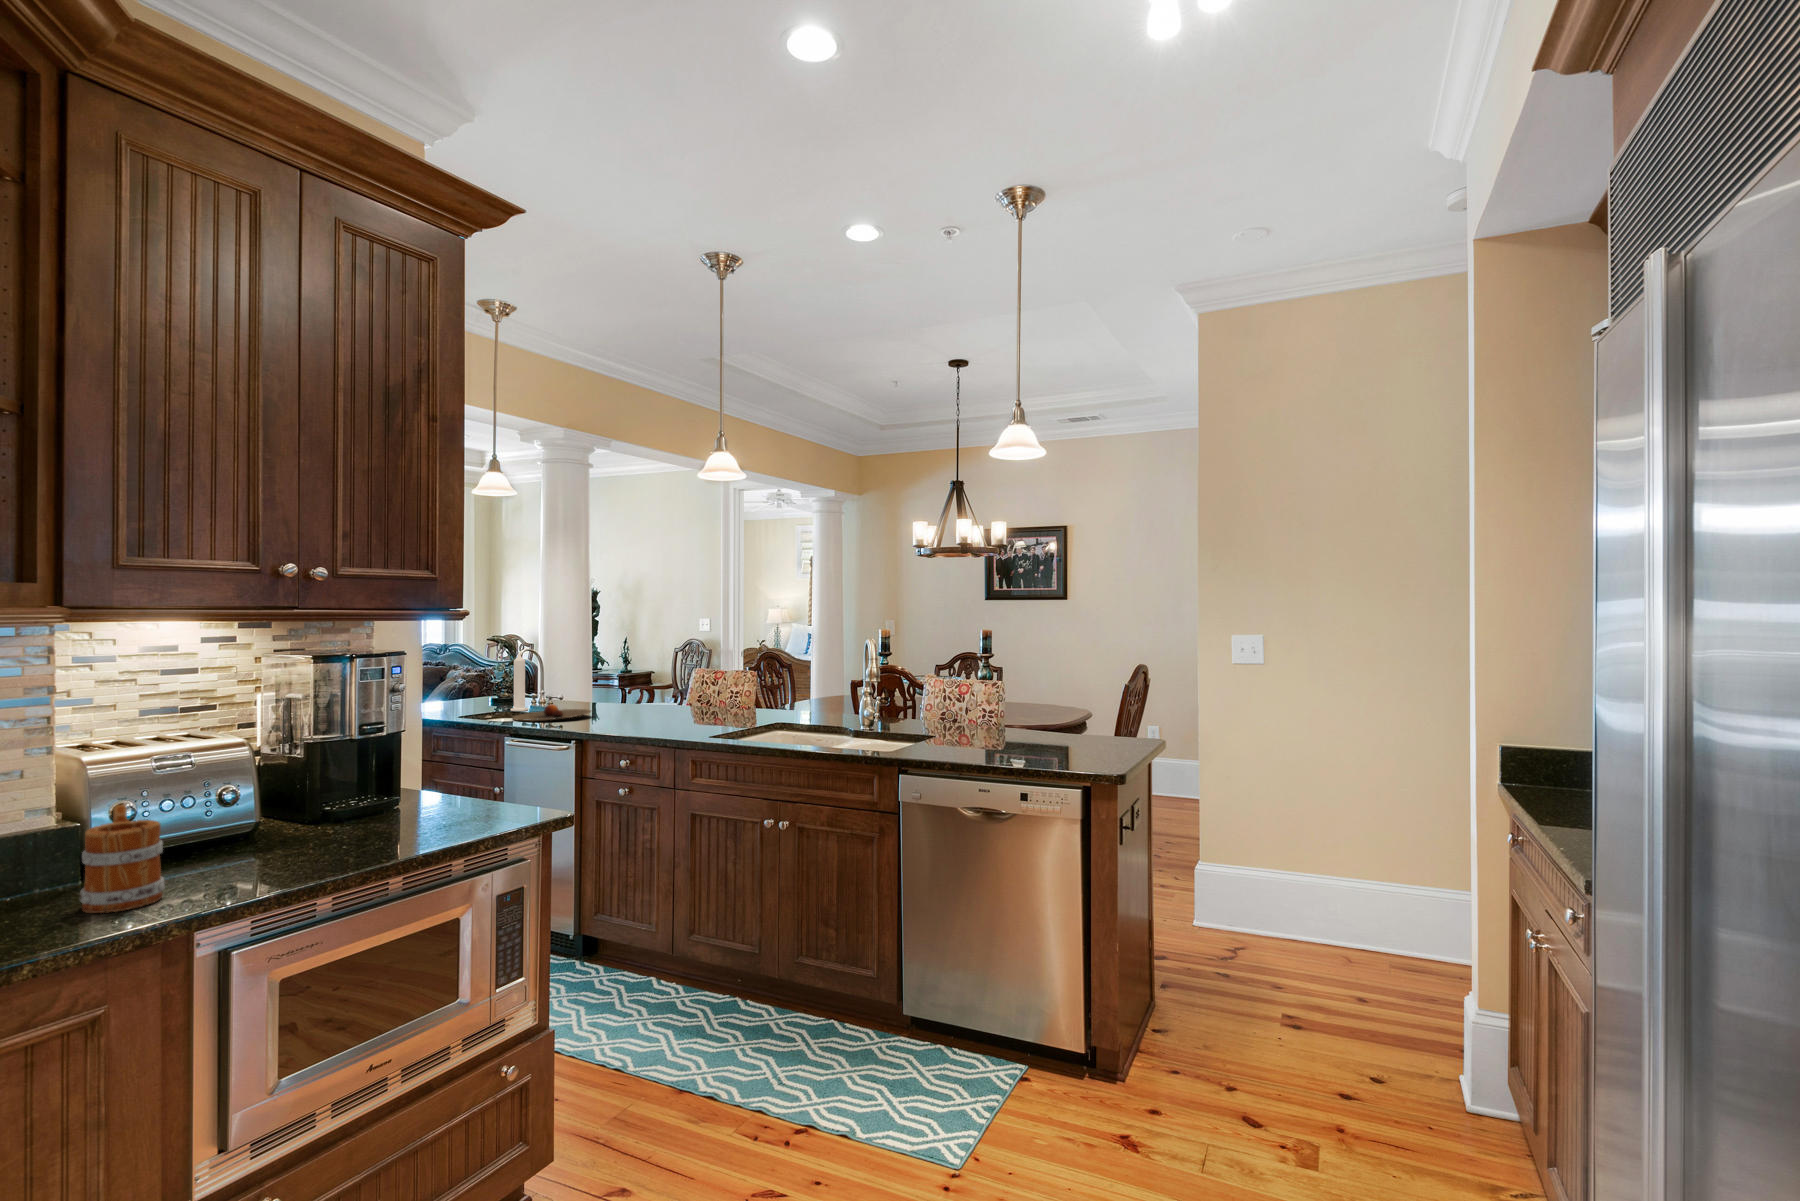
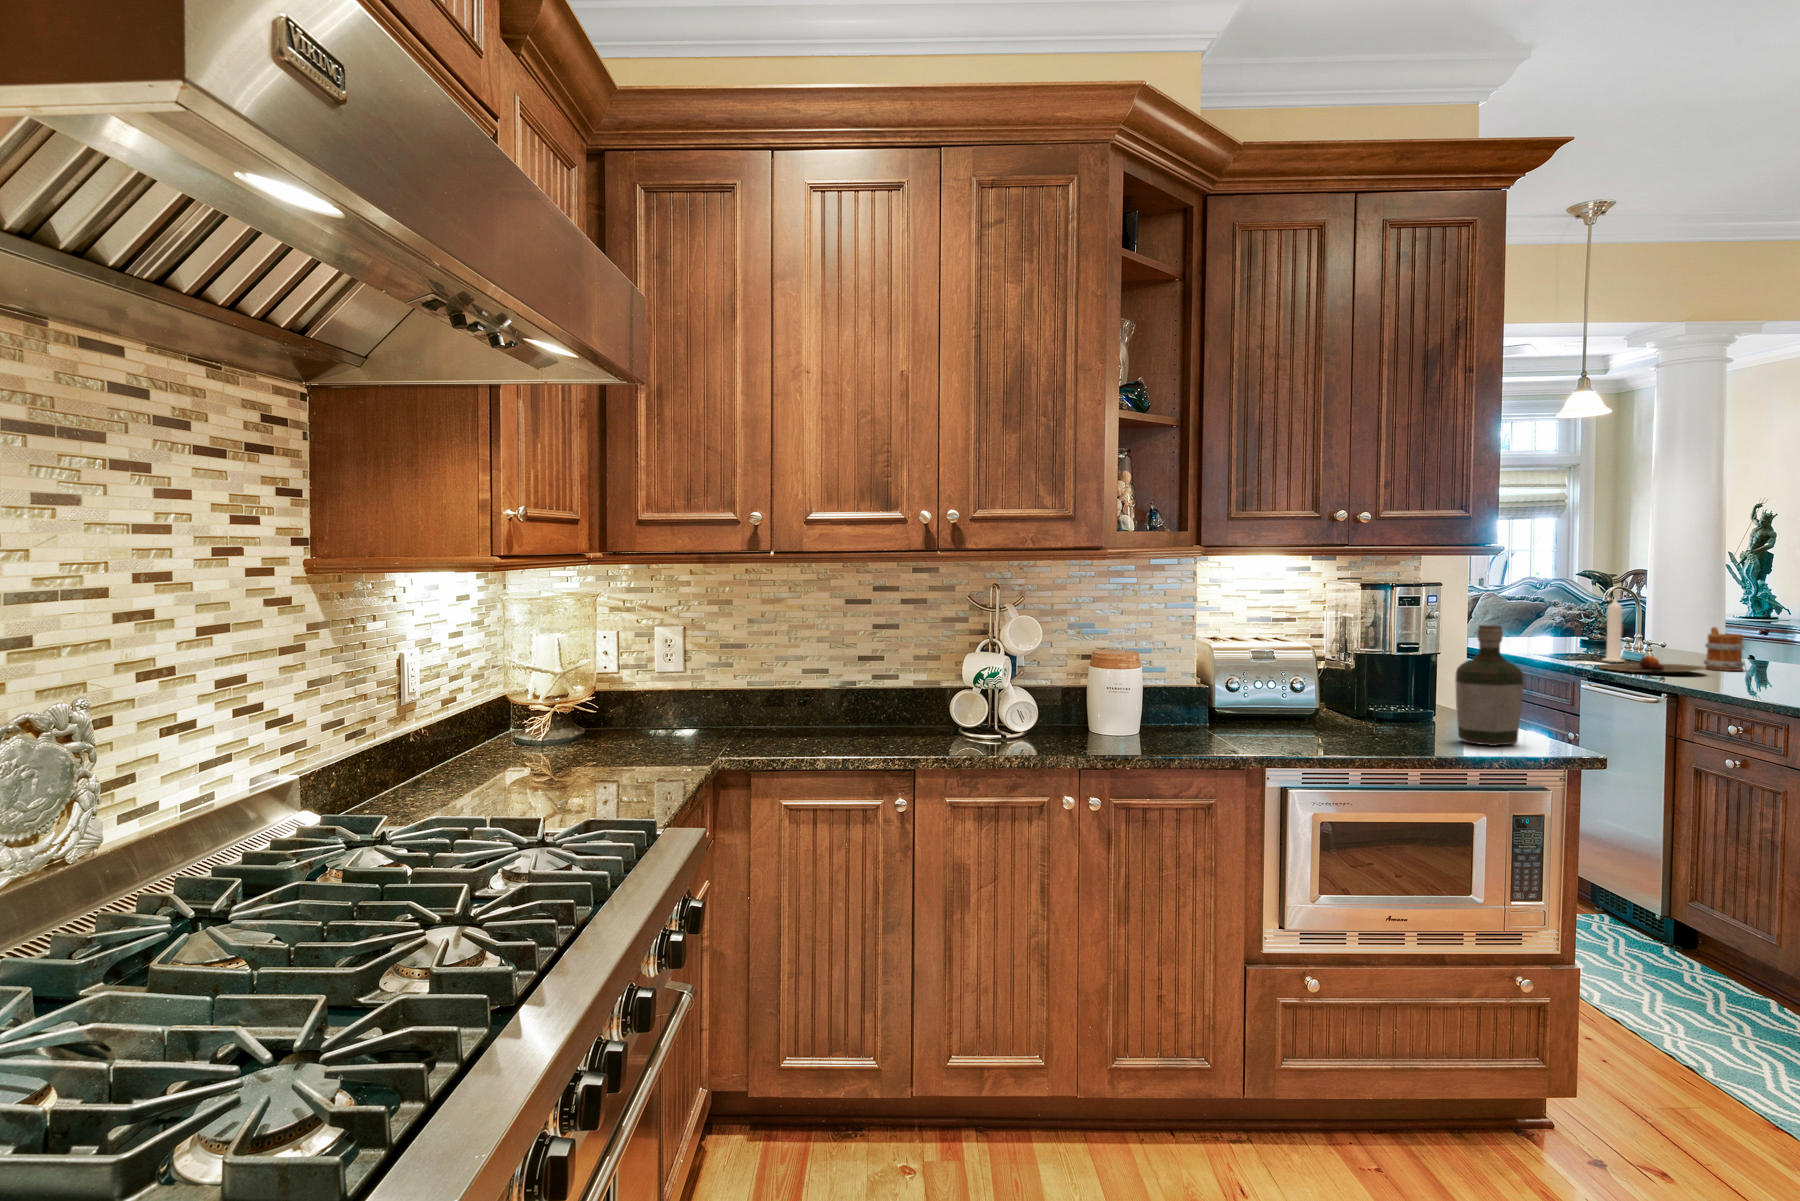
bottle: none [429,698,496,828] -> present [1455,625,1524,746]
mug: present [80,805,165,913] -> present [1704,627,1745,671]

